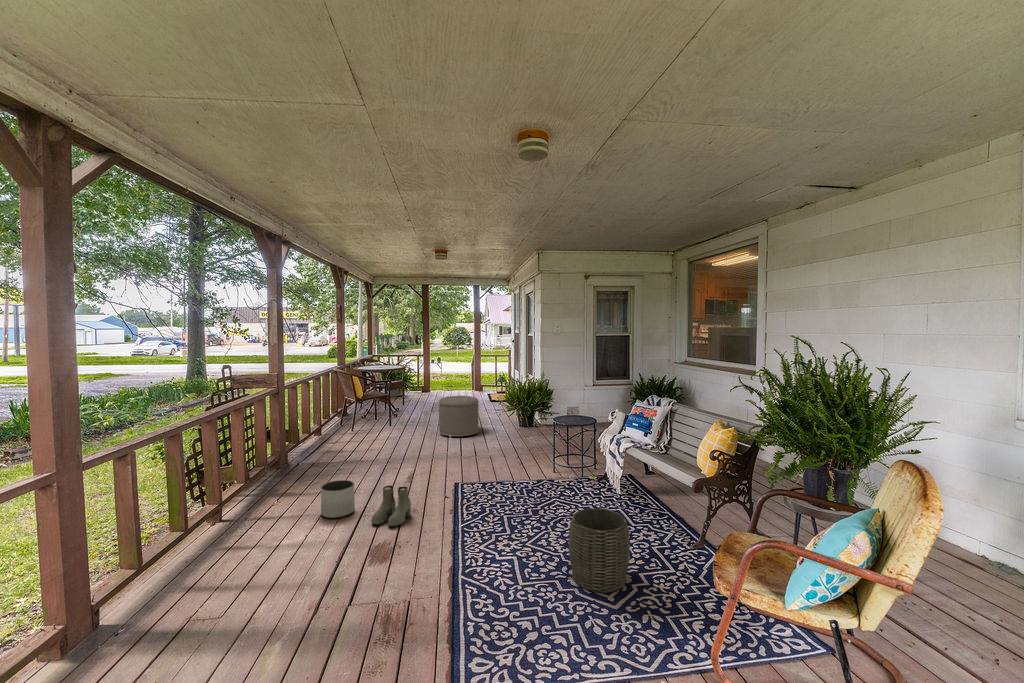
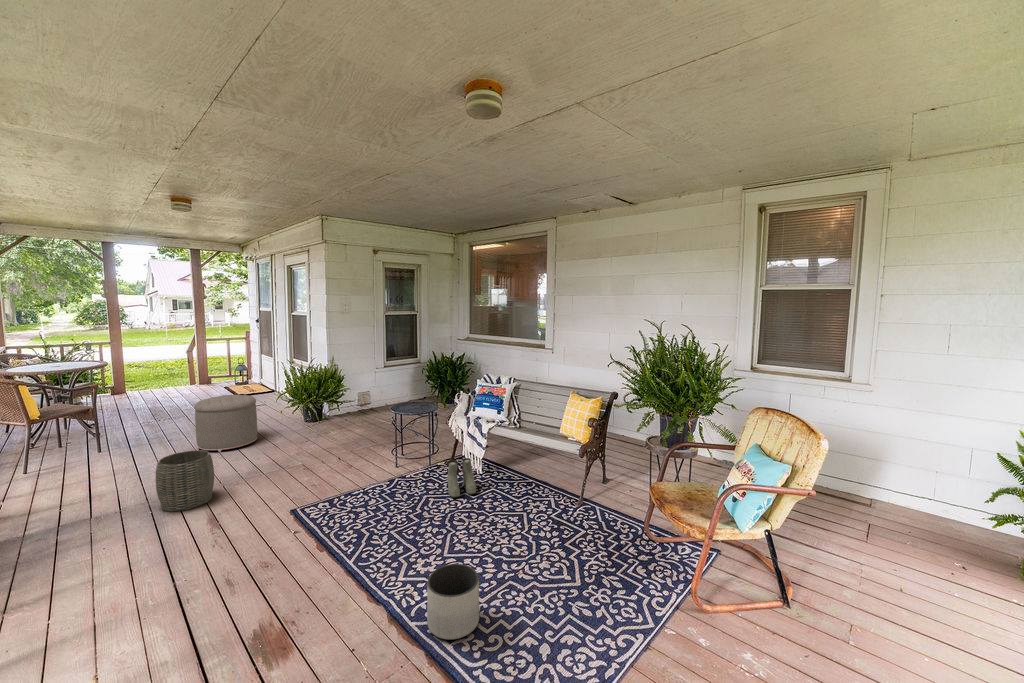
planter: present [321,480,355,518] -> present [427,564,479,640]
boots: present [372,485,411,527] -> present [447,458,476,498]
woven basket: present [569,508,630,593] -> present [156,450,214,512]

